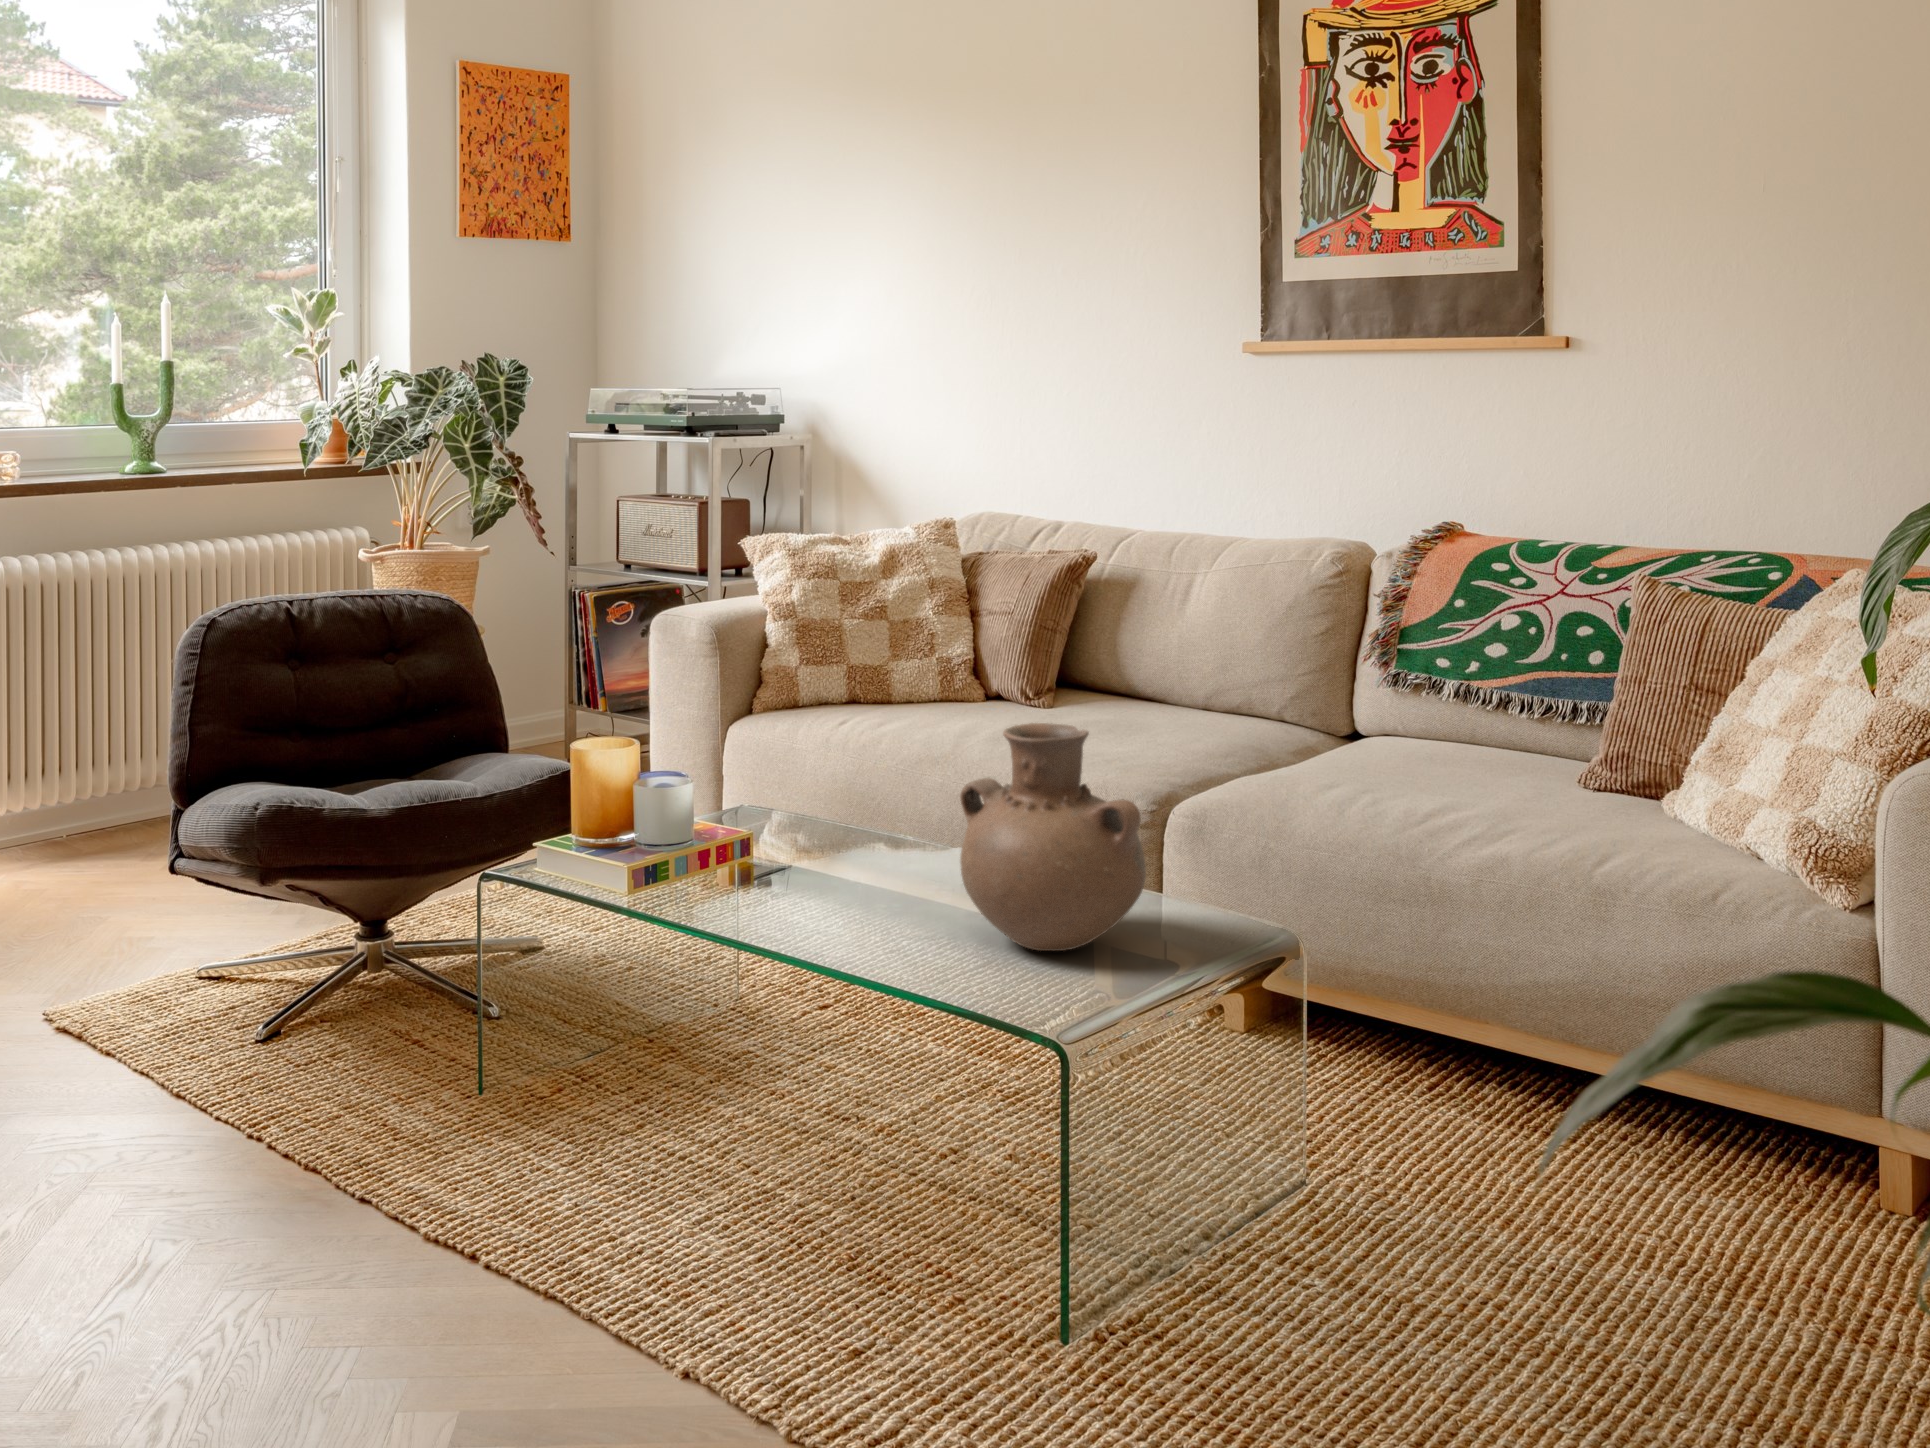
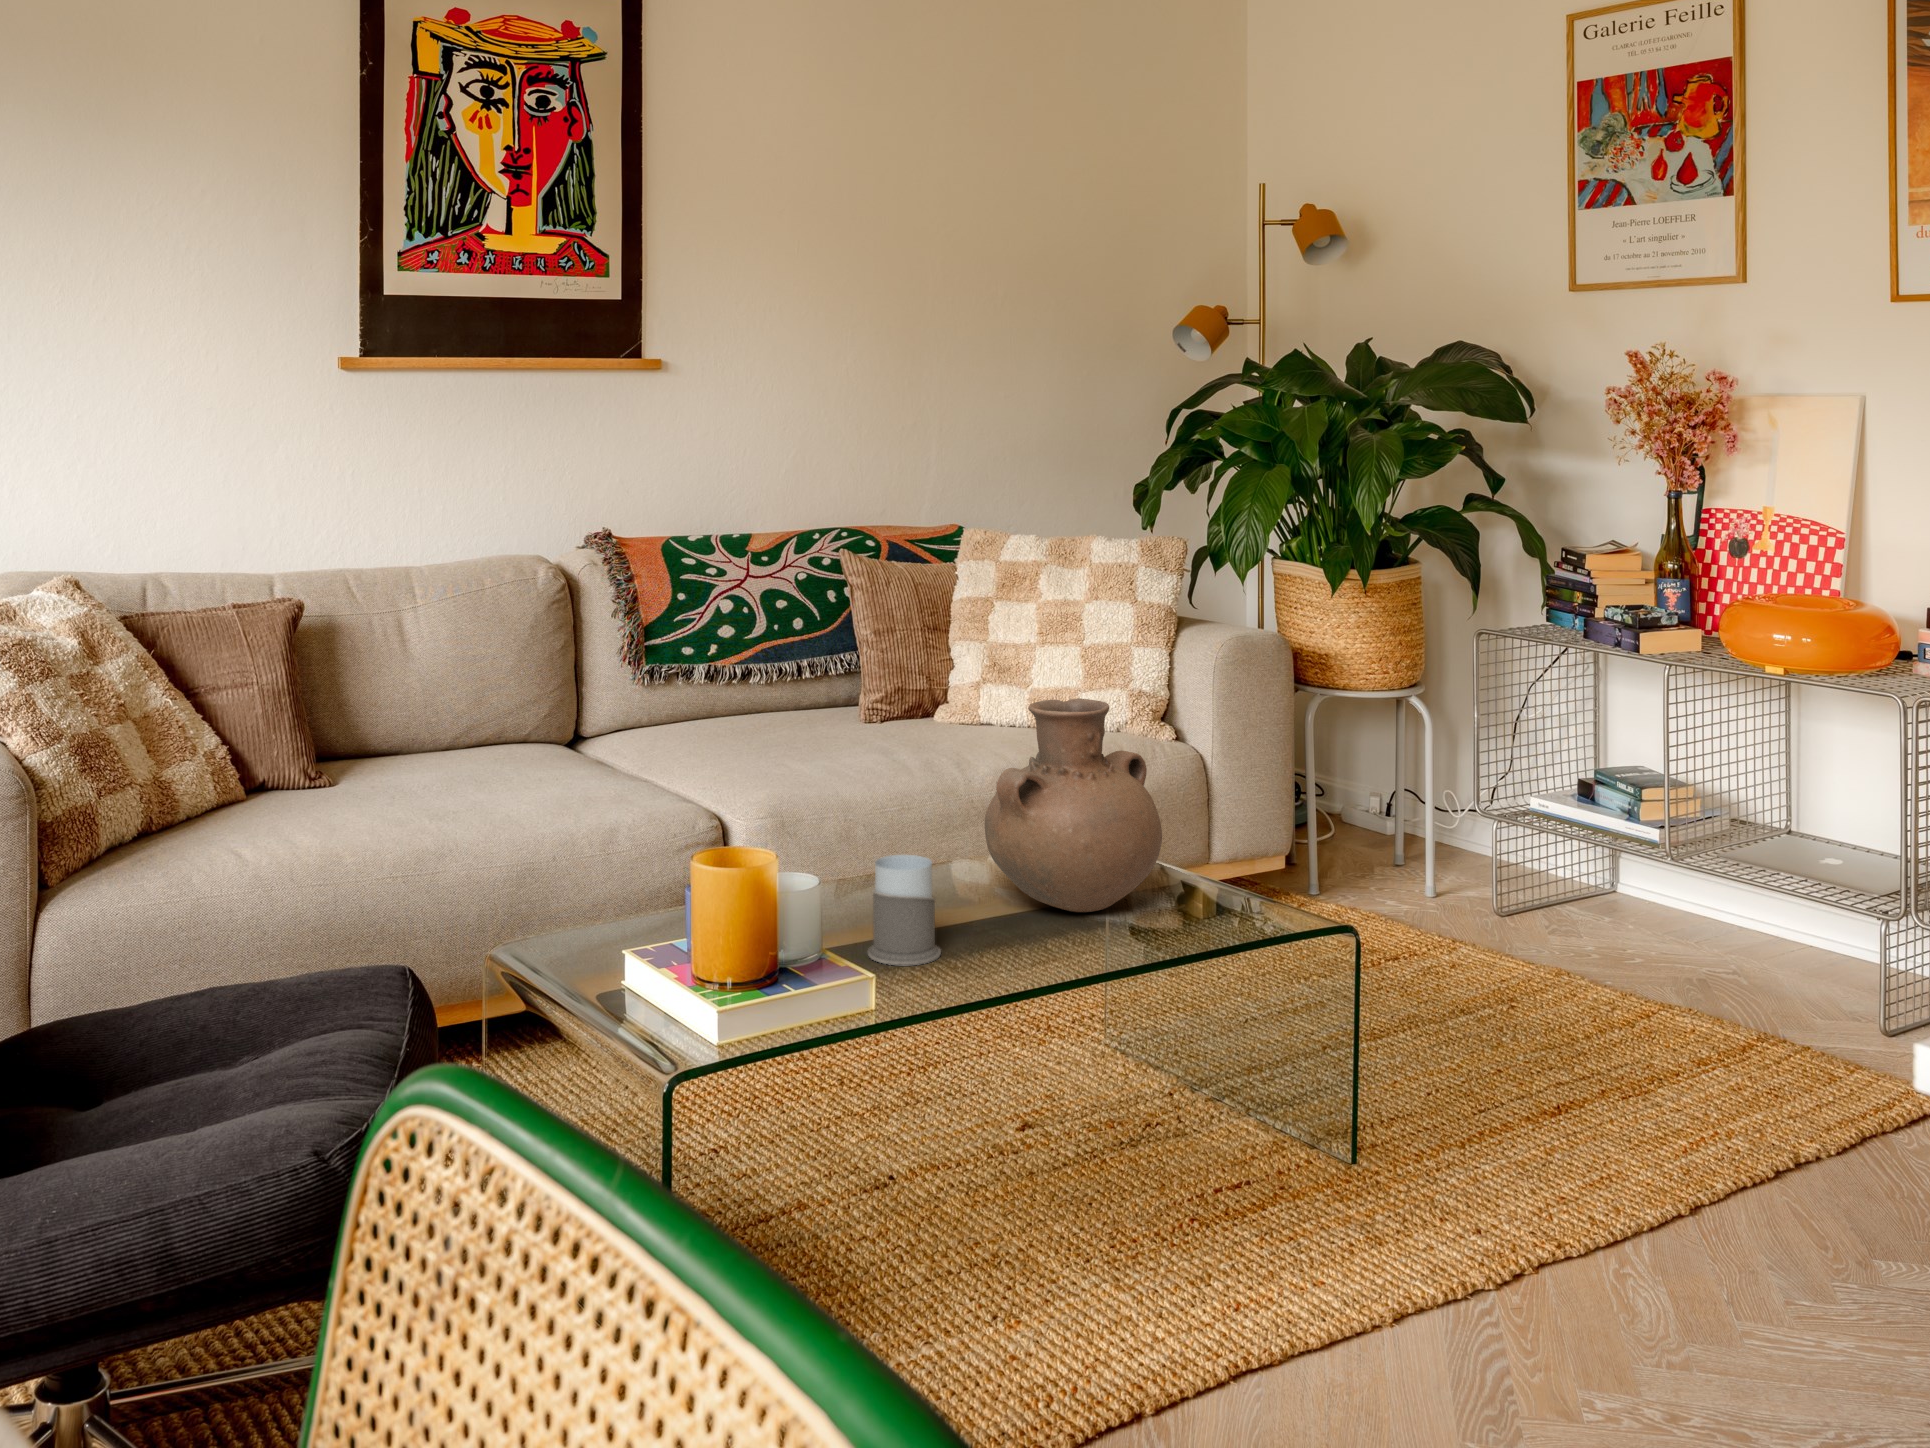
mug: none [815,818,899,917] -> present [868,855,941,965]

